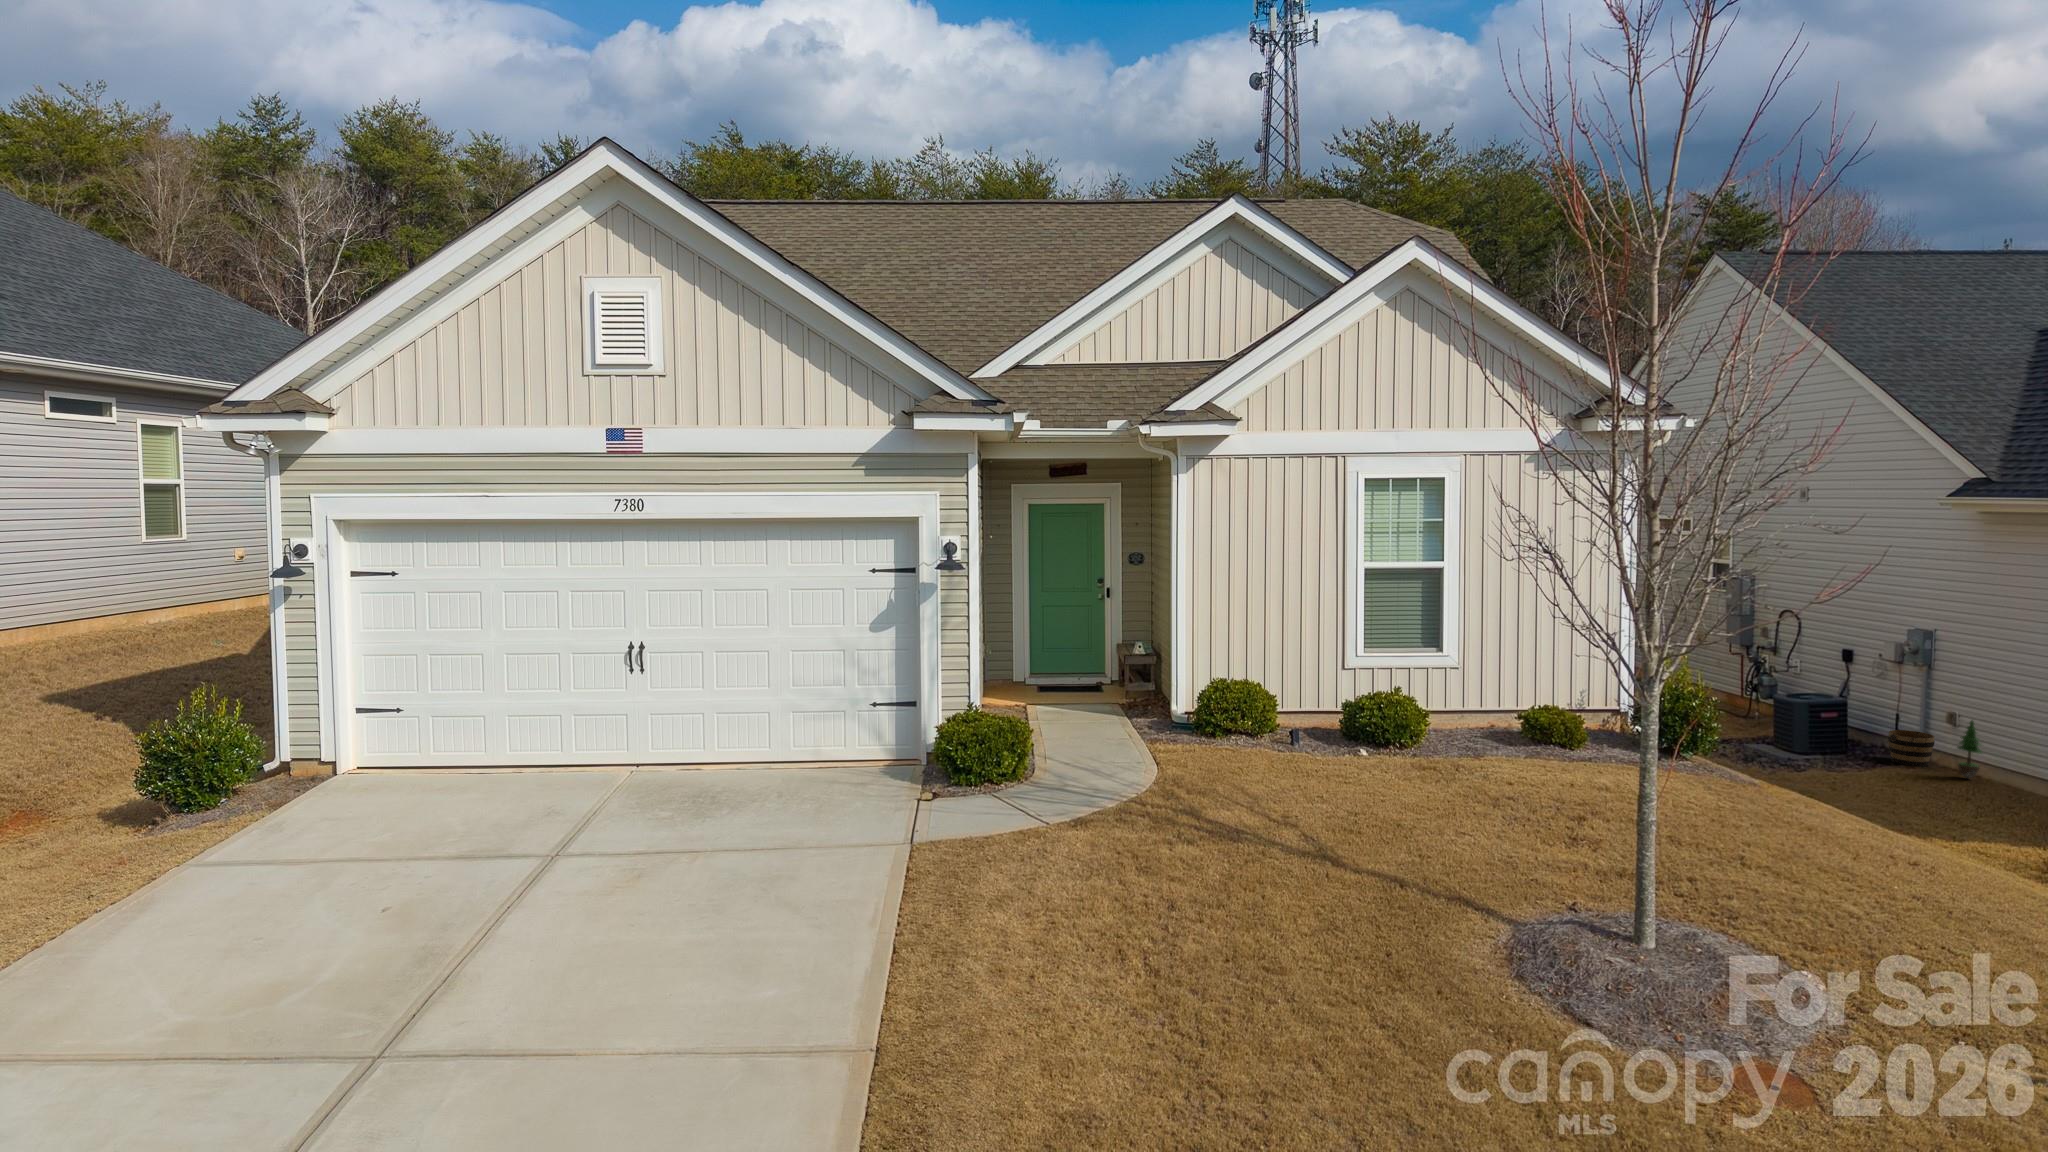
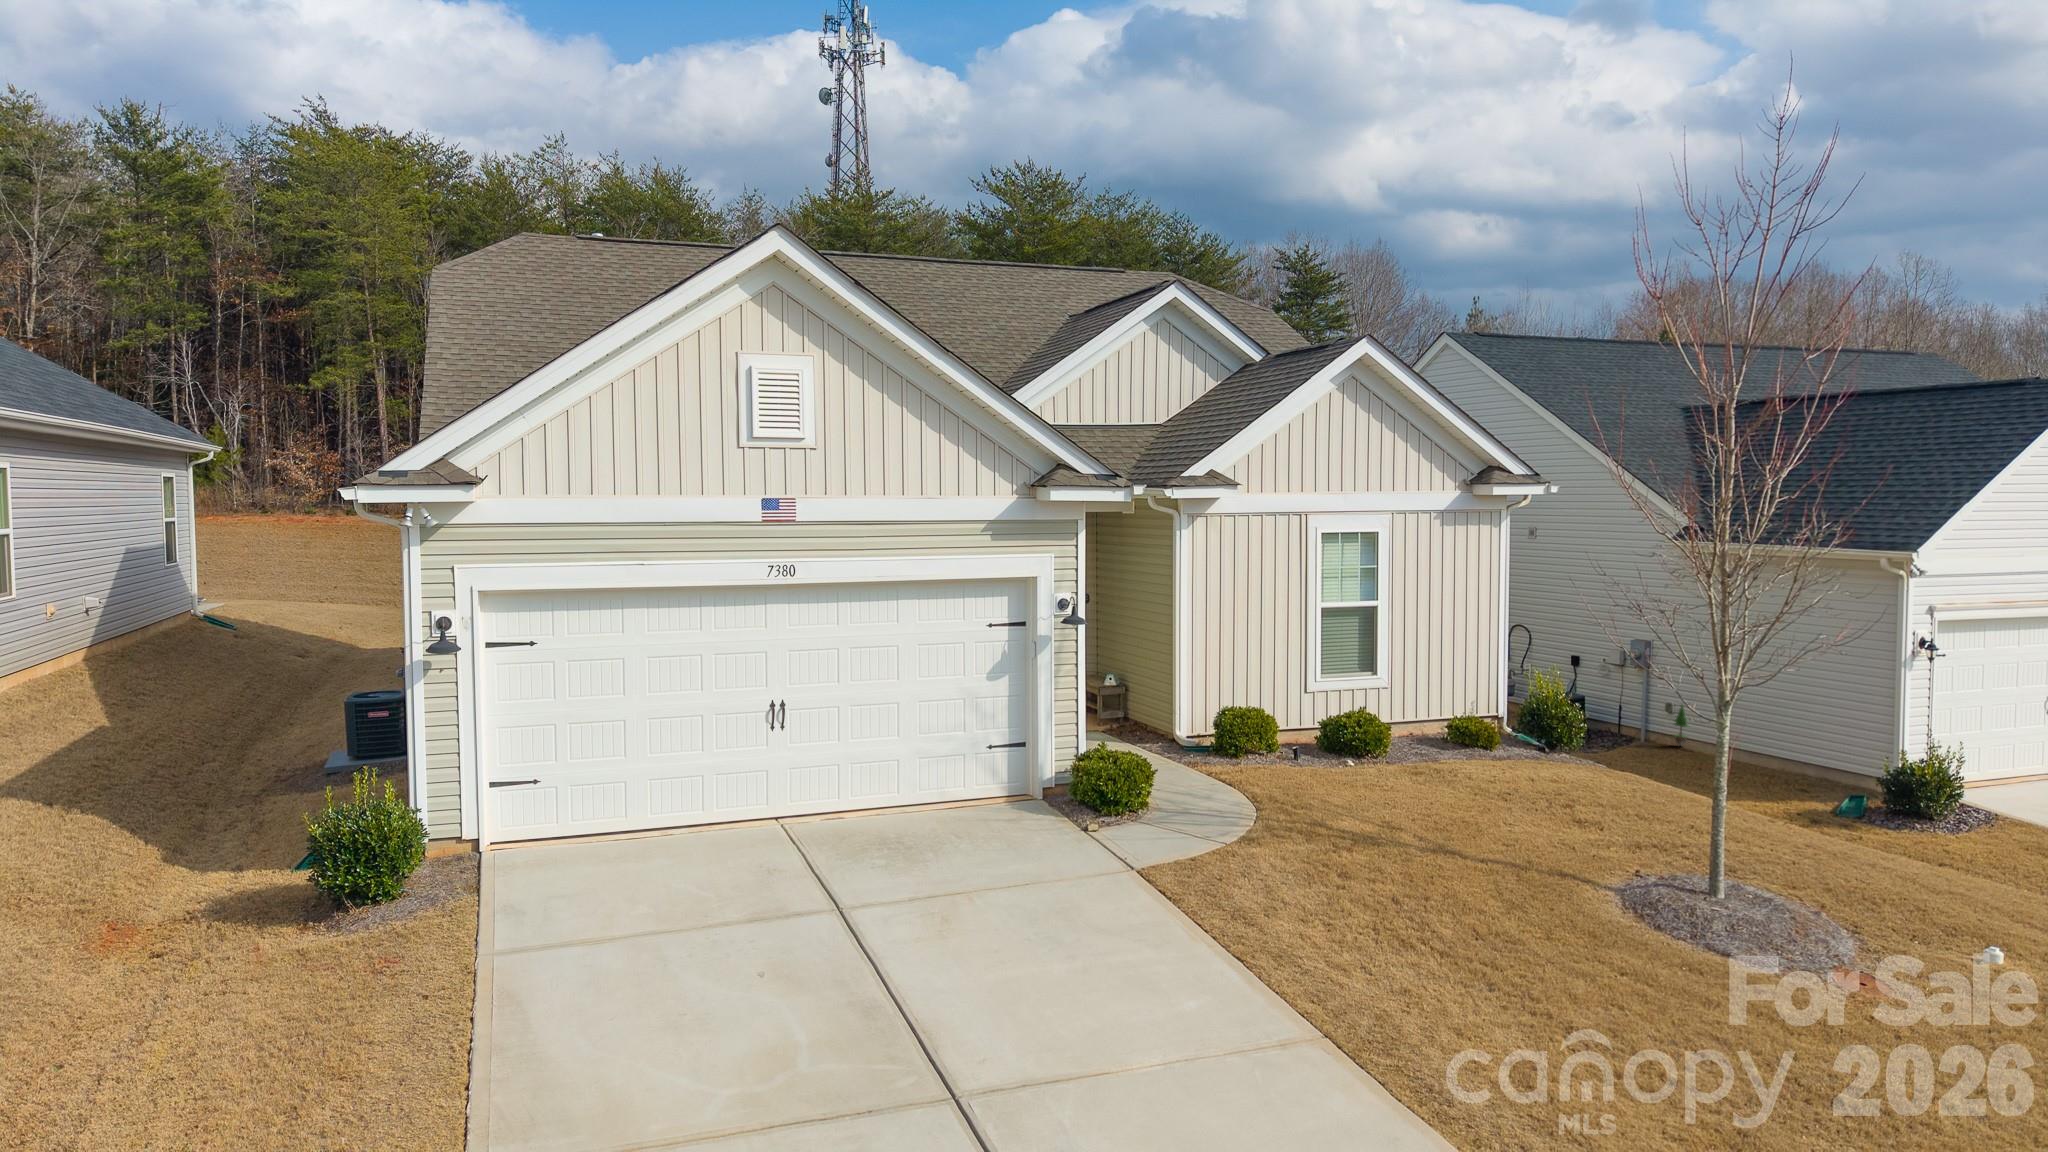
bucket: present [1888,730,1935,766] -> none [1622,715,1653,740]

